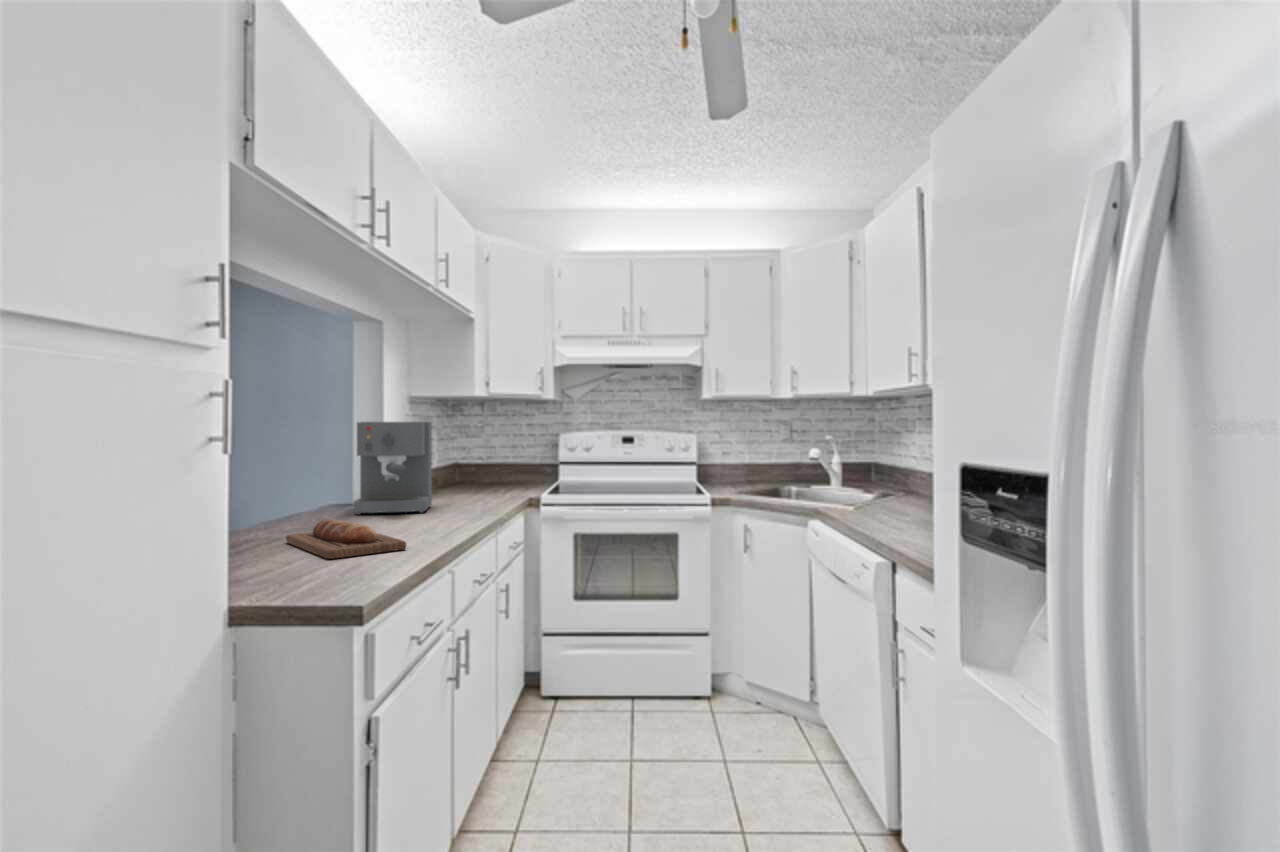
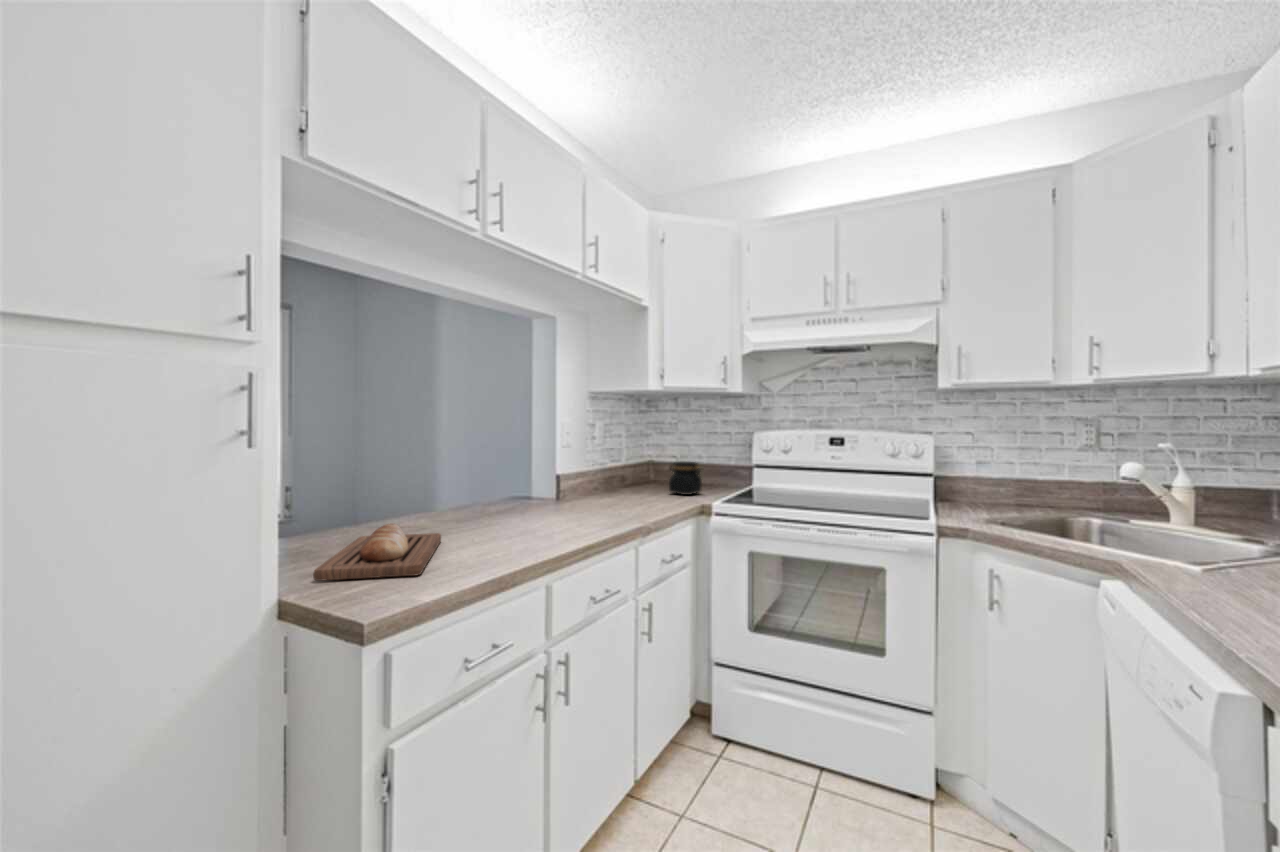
coffee maker: present [354,422,432,515] -> none [505,418,595,515]
jar: none [477,462,512,493] -> present [669,462,702,495]

